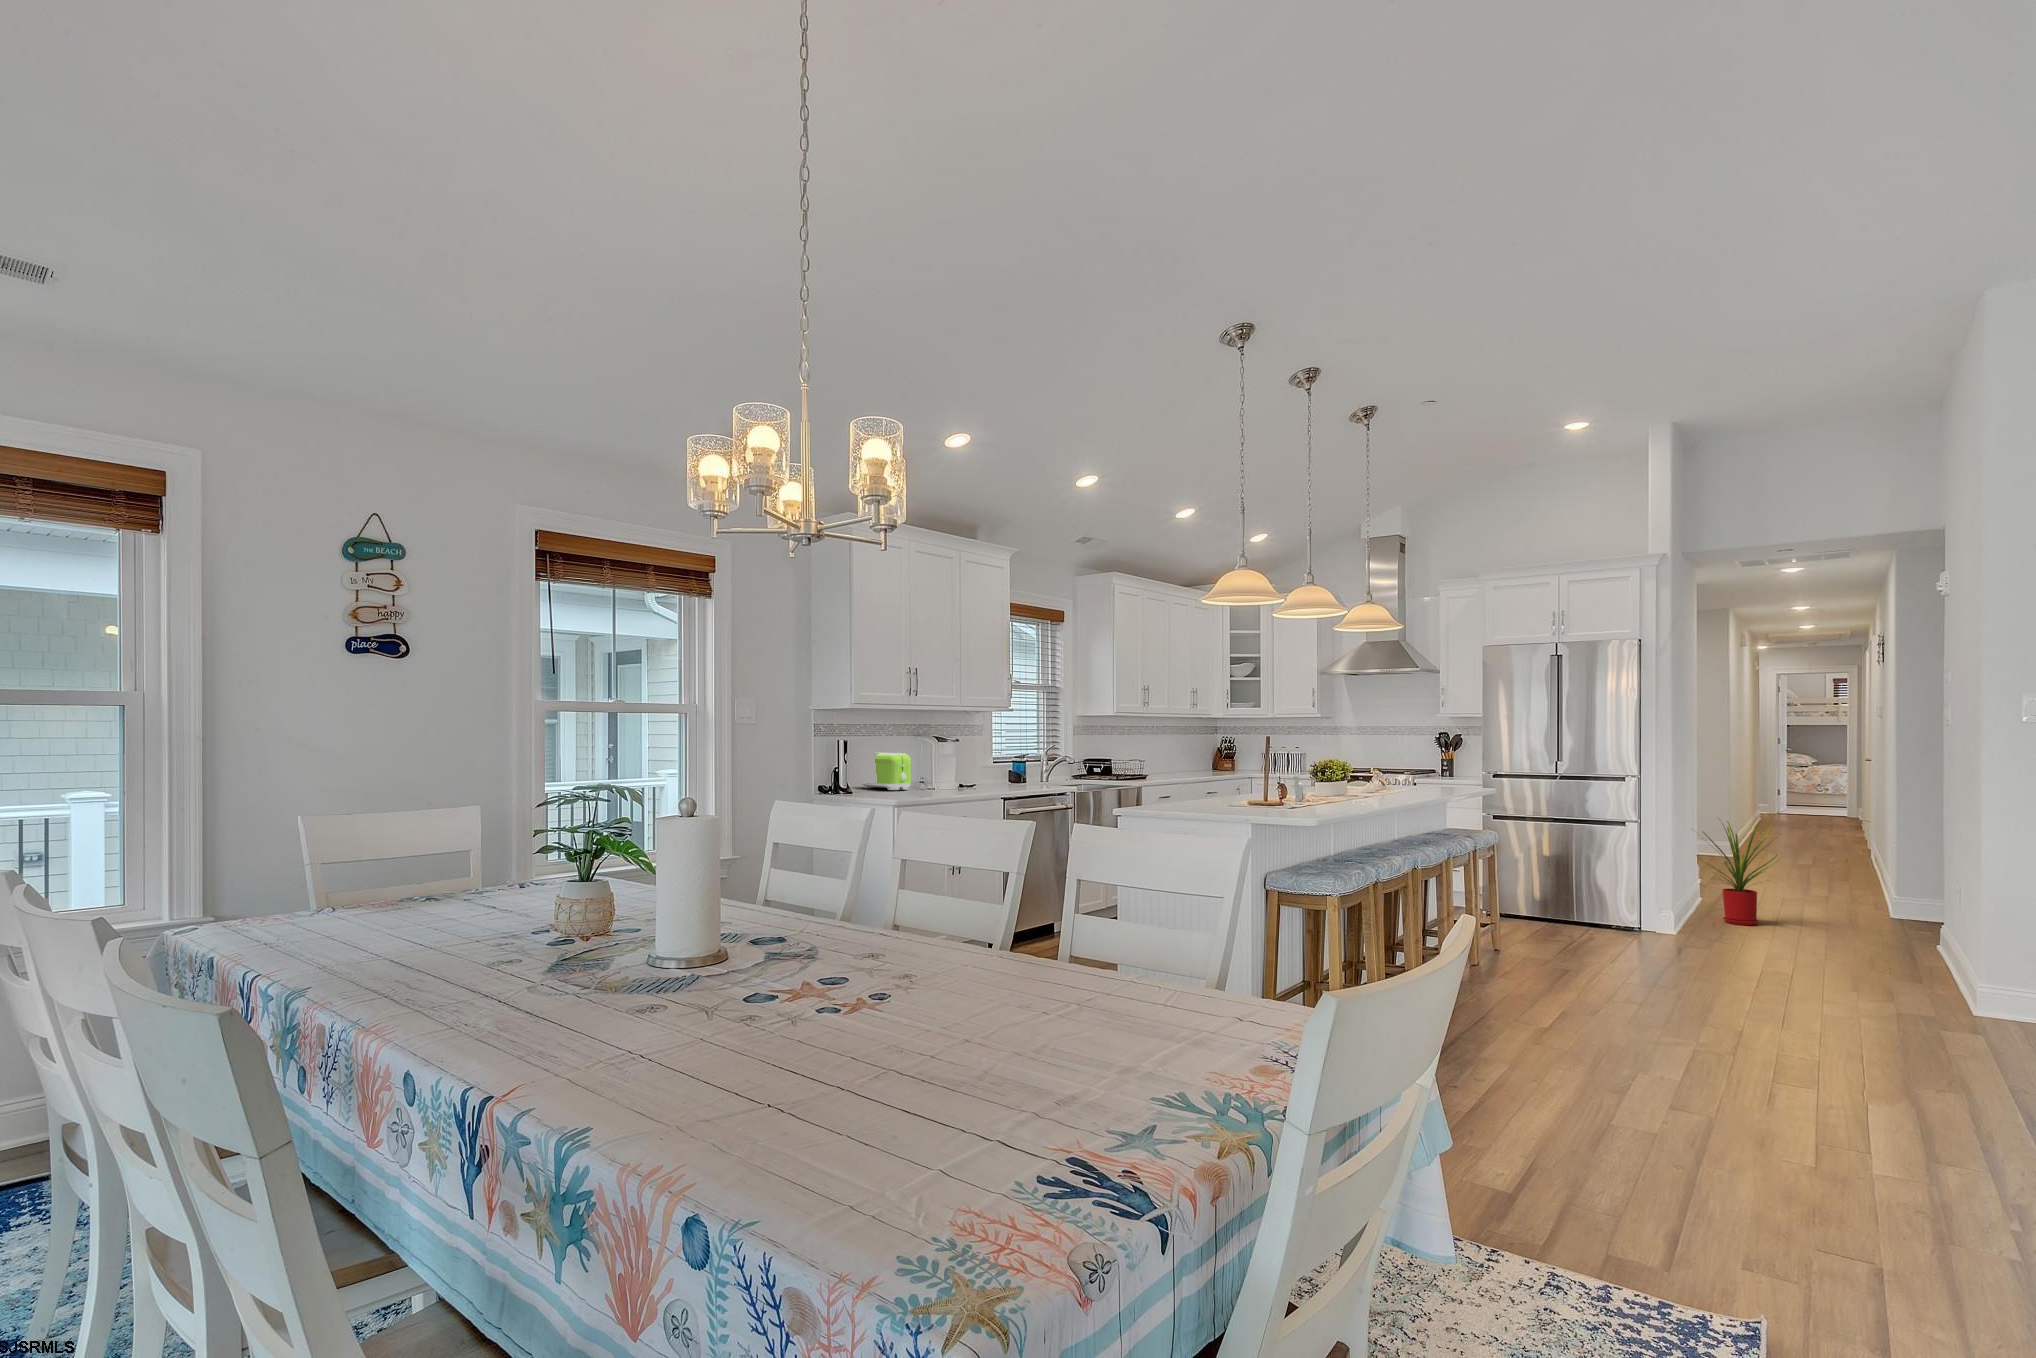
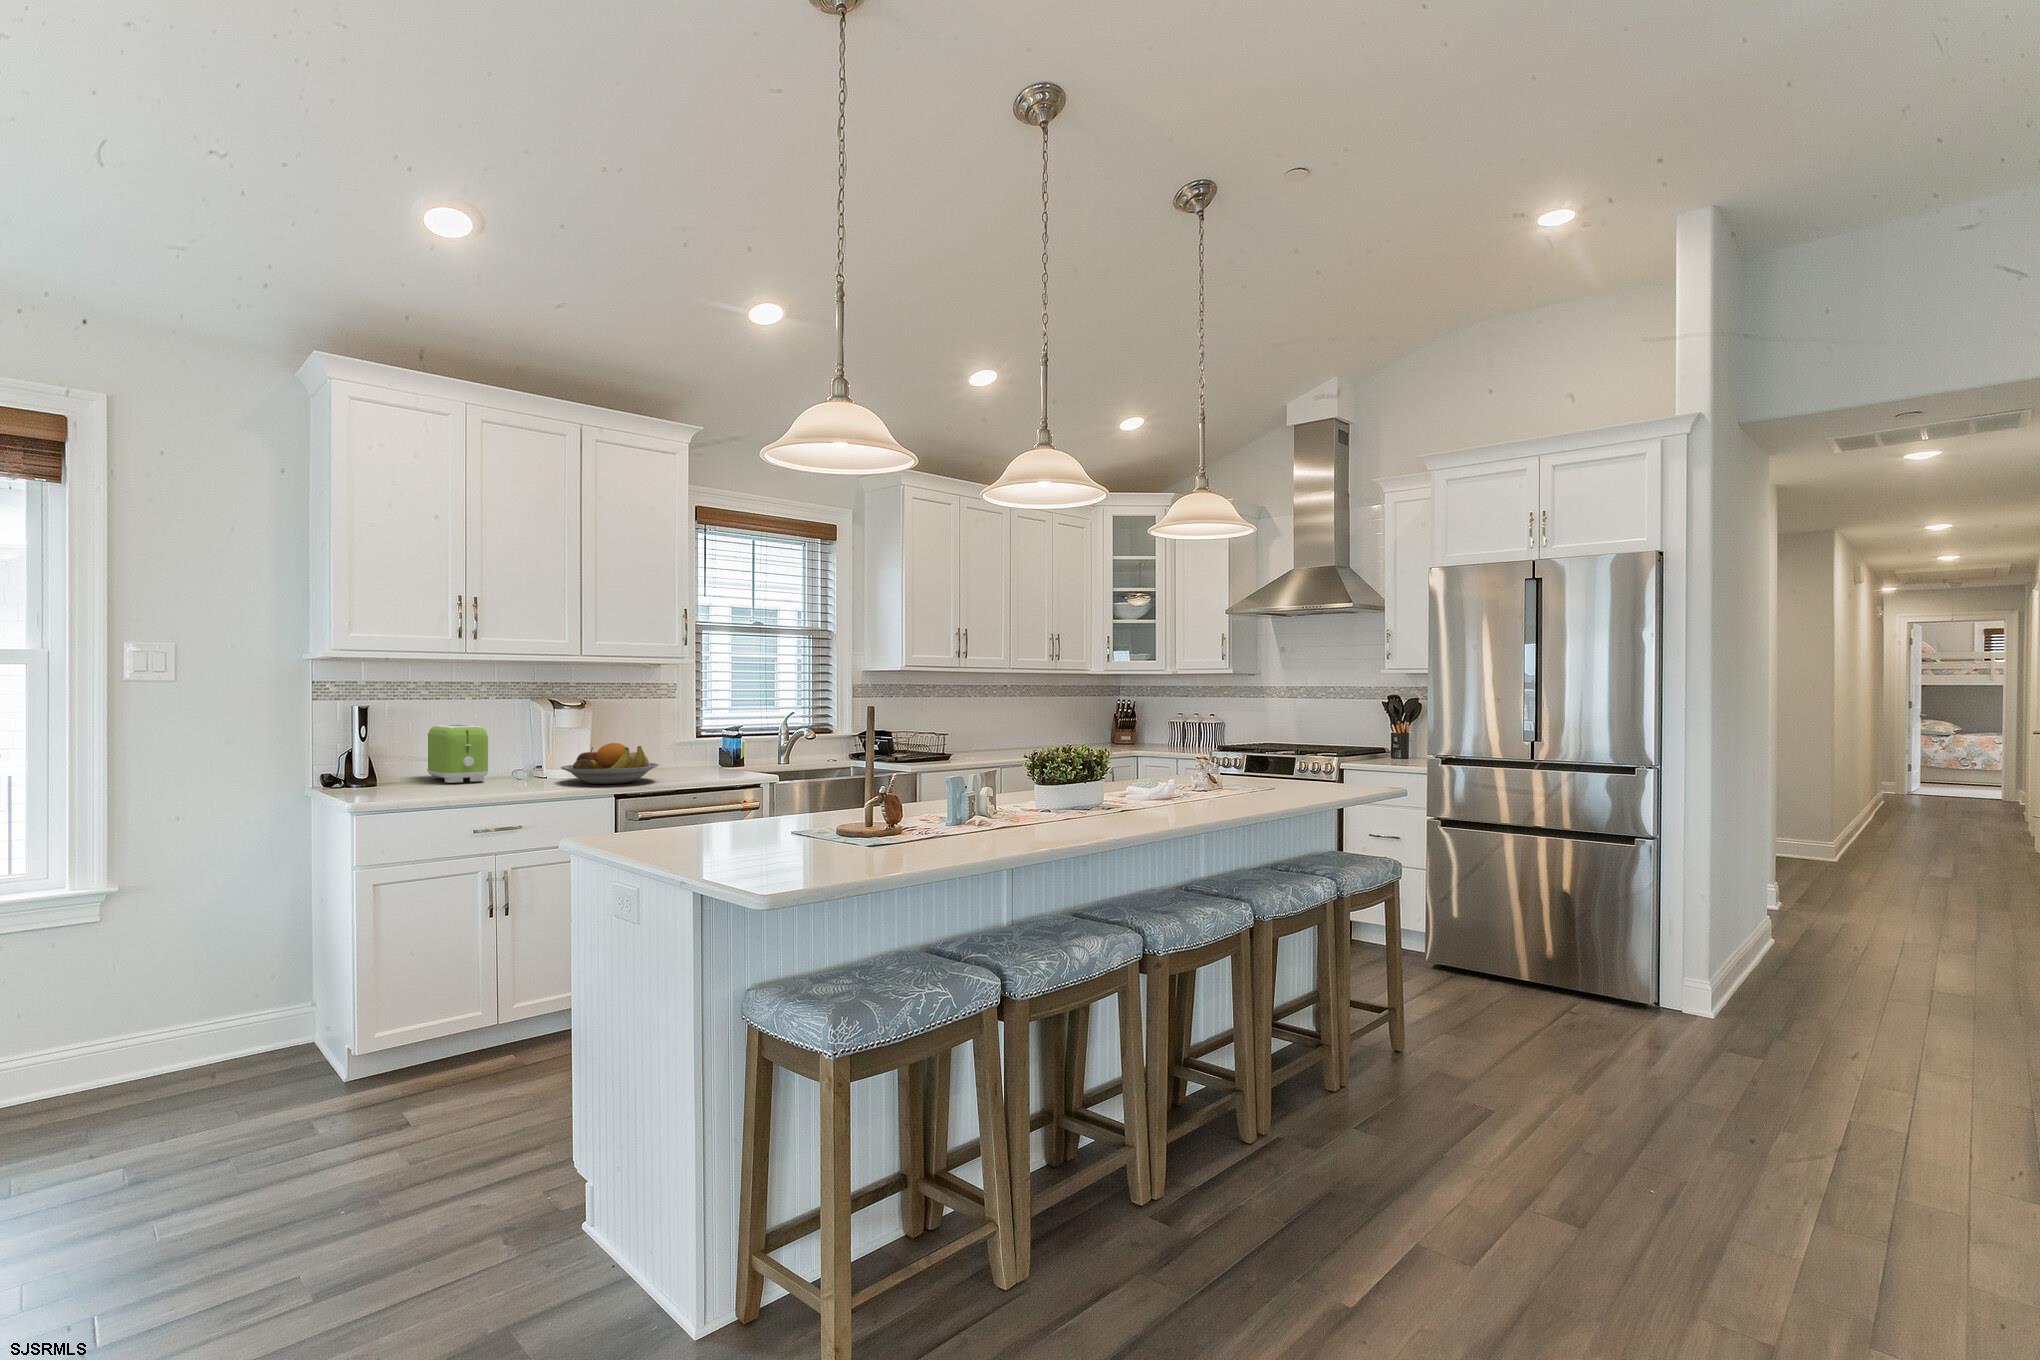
fruit bowl: none [953,764,1013,791] -> present [561,743,659,784]
house plant: present [1699,819,1780,925] -> none [1750,826,1898,999]

